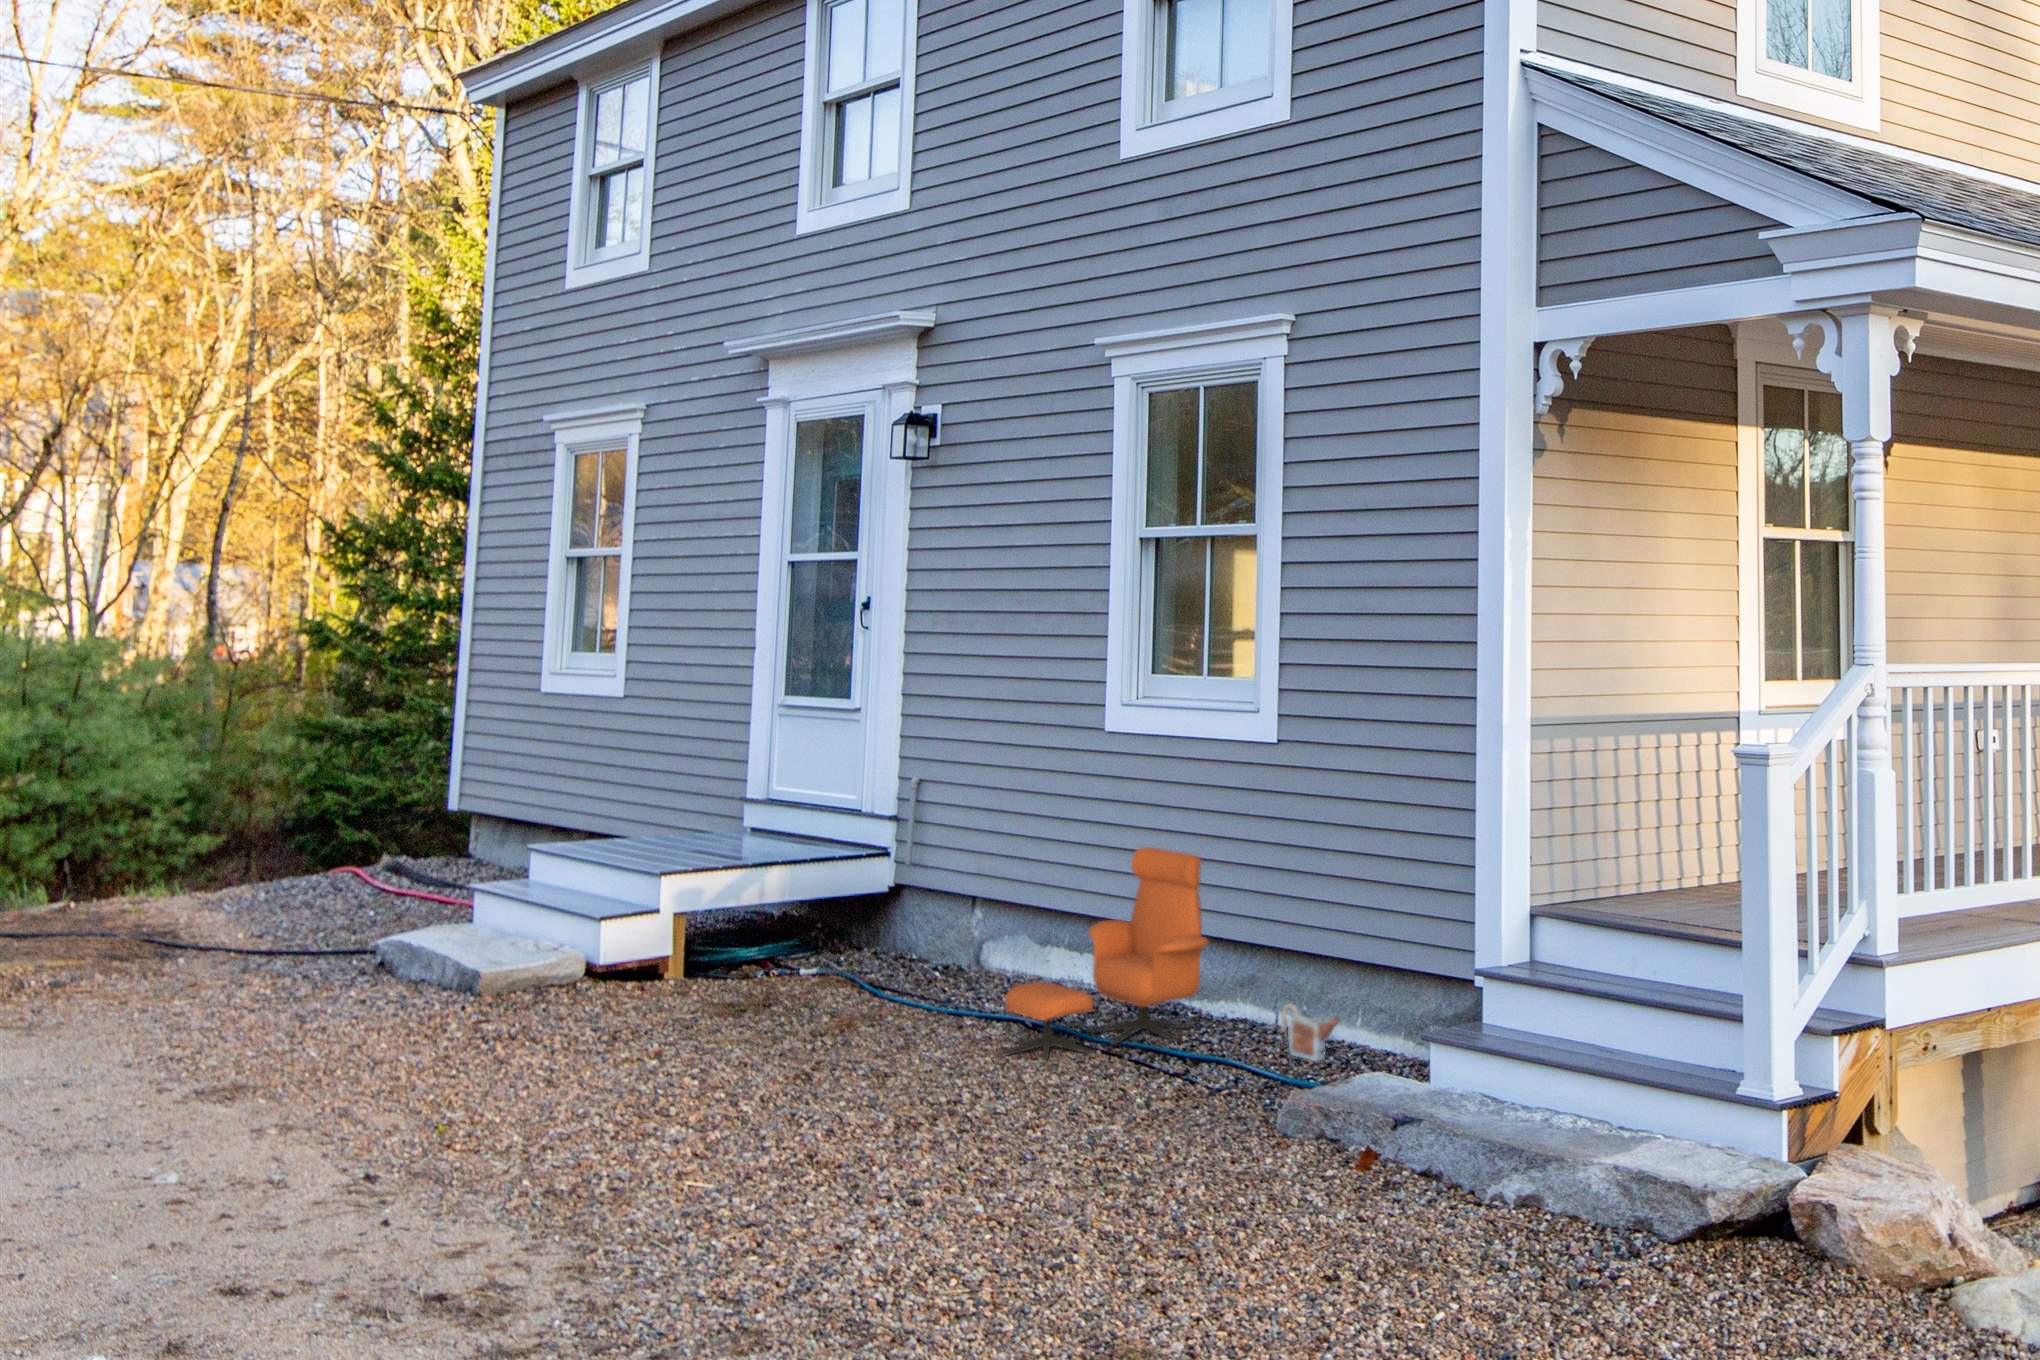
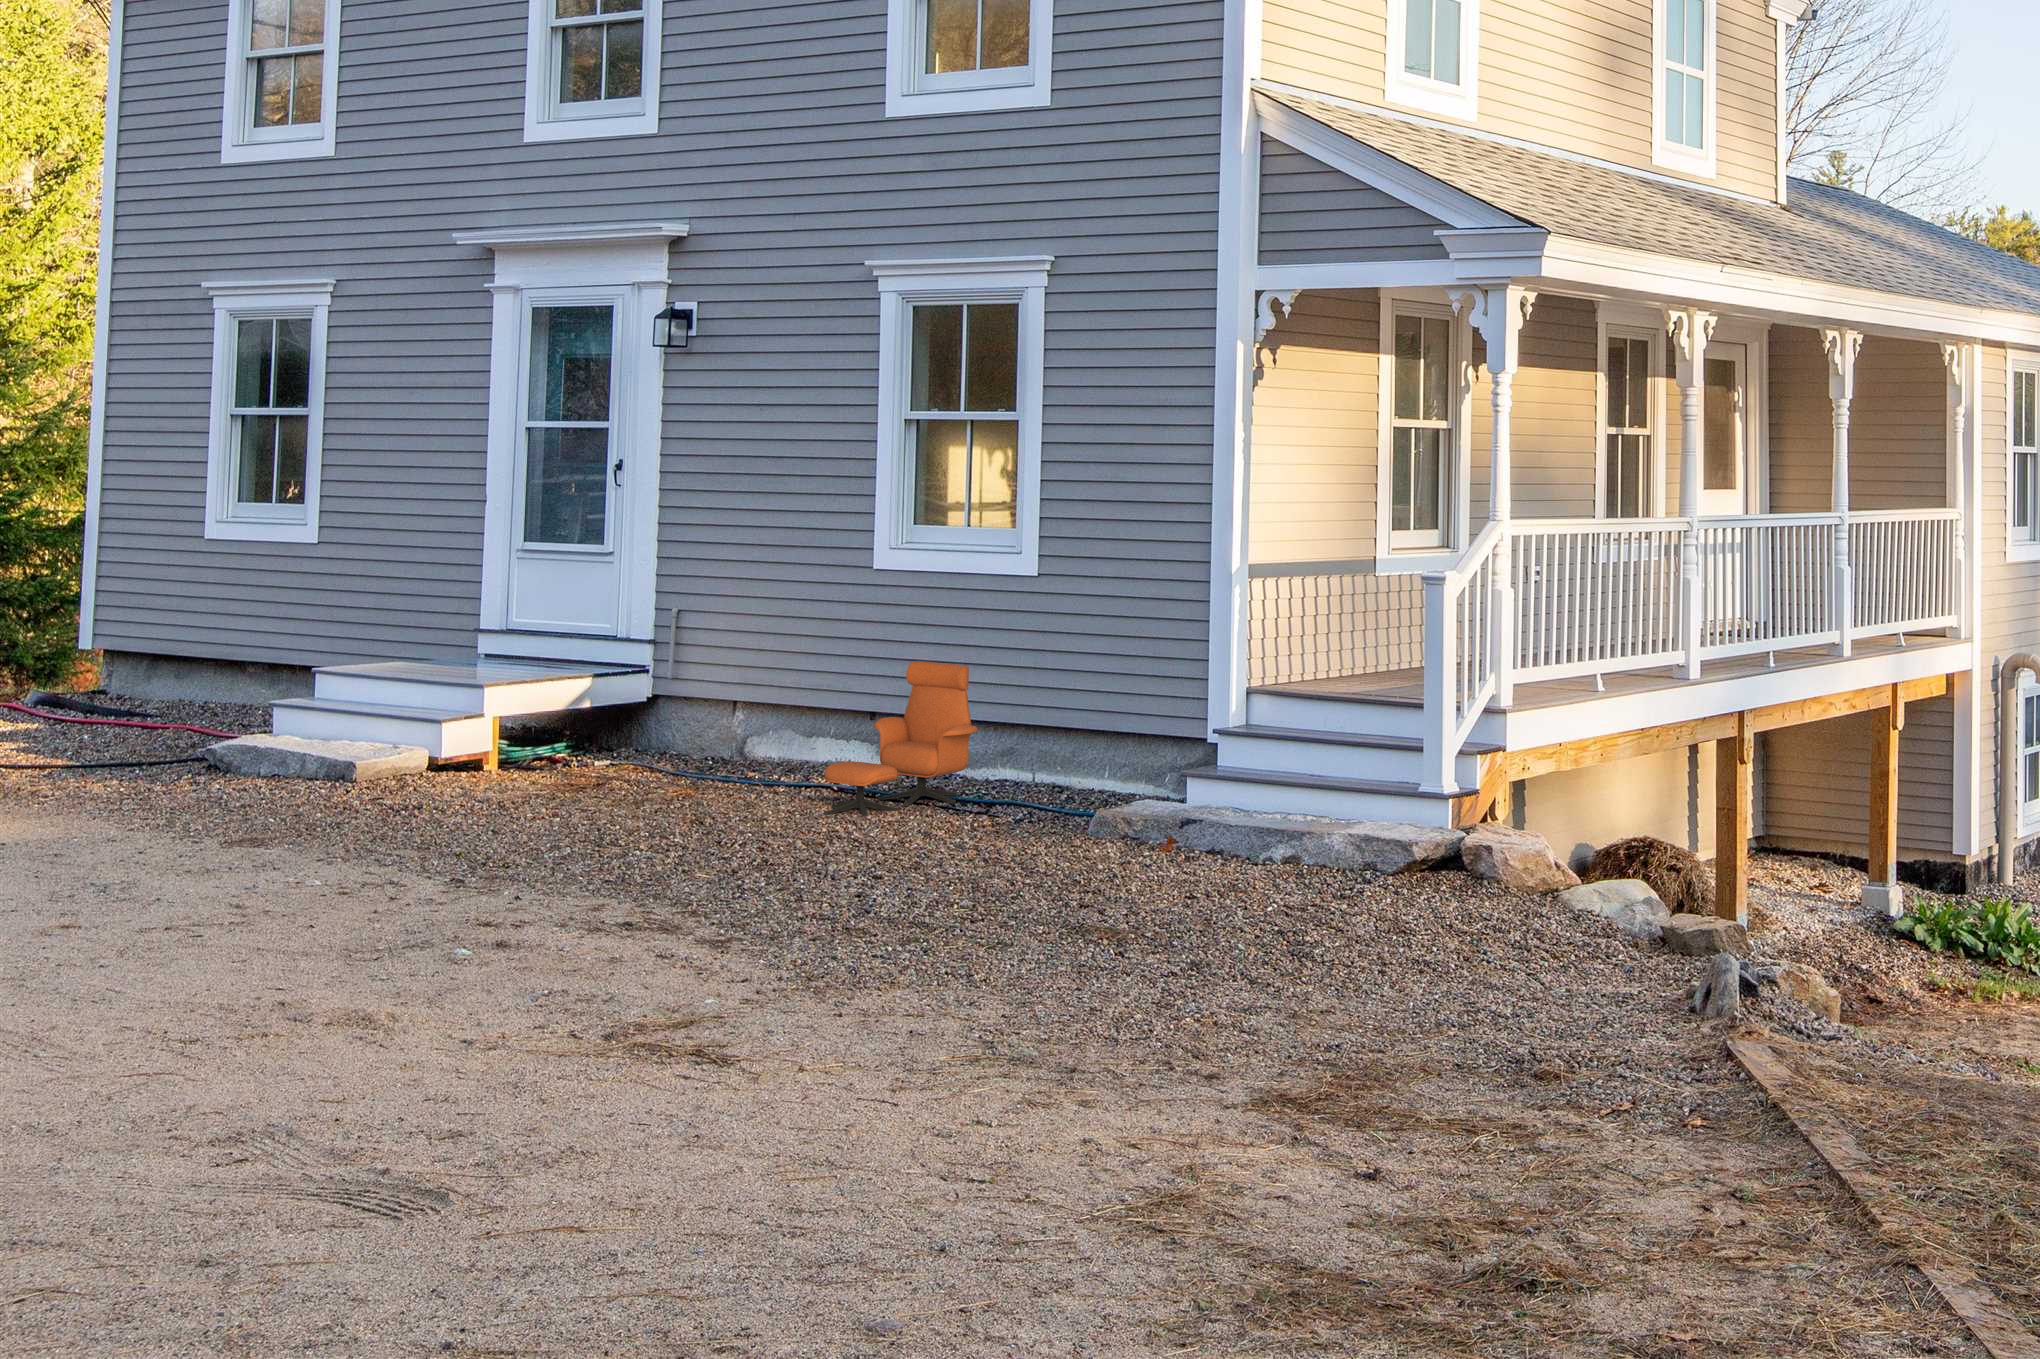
watering can: present [1281,1003,1339,1061] -> none [1041,770,1093,809]

